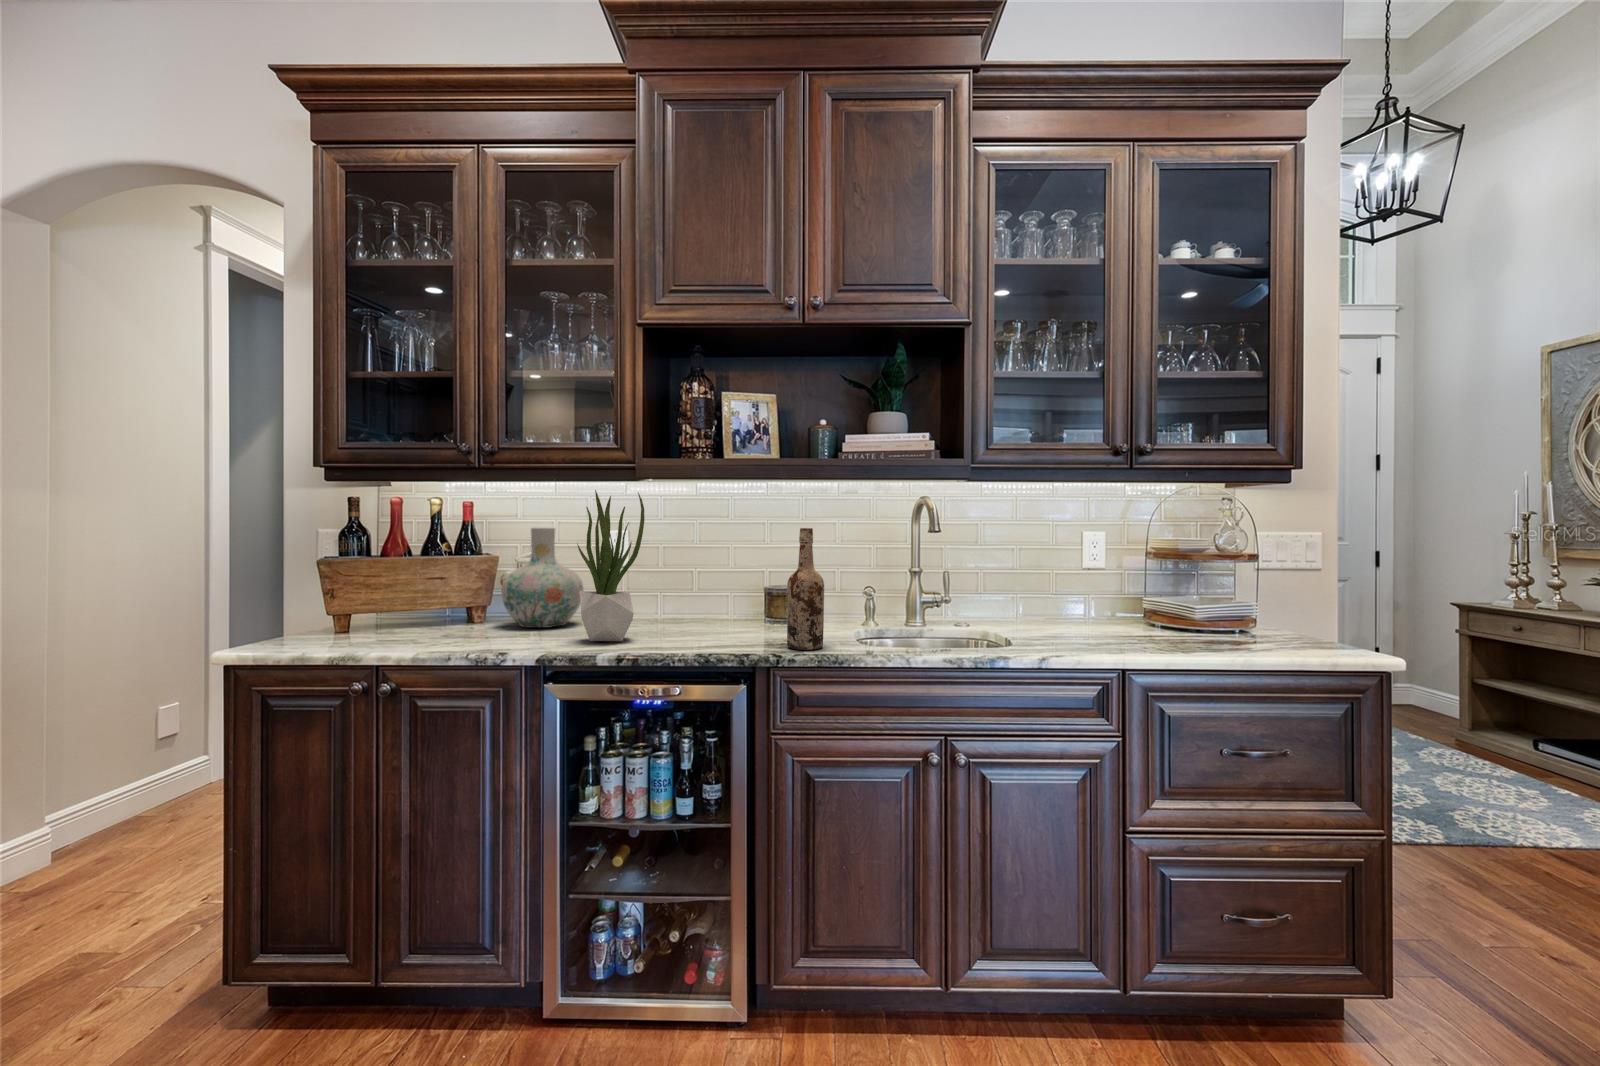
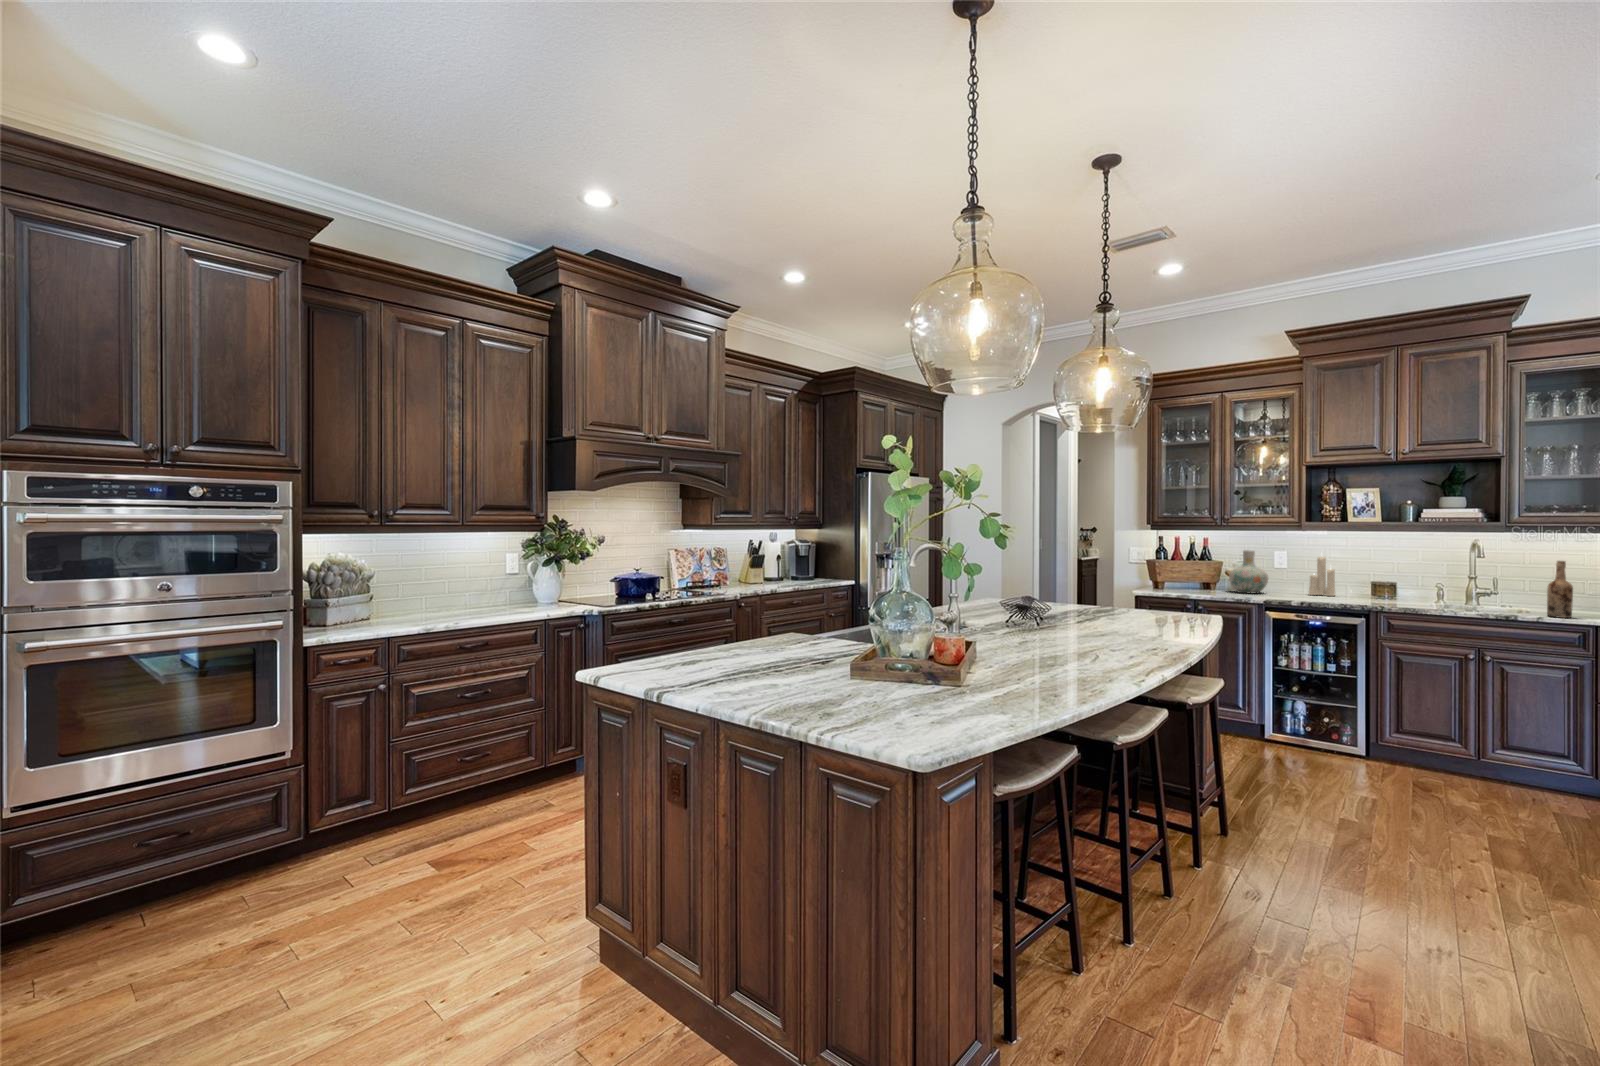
potted plant: present [578,490,644,641] -> none [1277,539,1309,600]
candle: none [660,522,708,622] -> present [1309,556,1335,596]
wine bottle: present [787,528,824,650] -> present [1547,561,1573,618]

